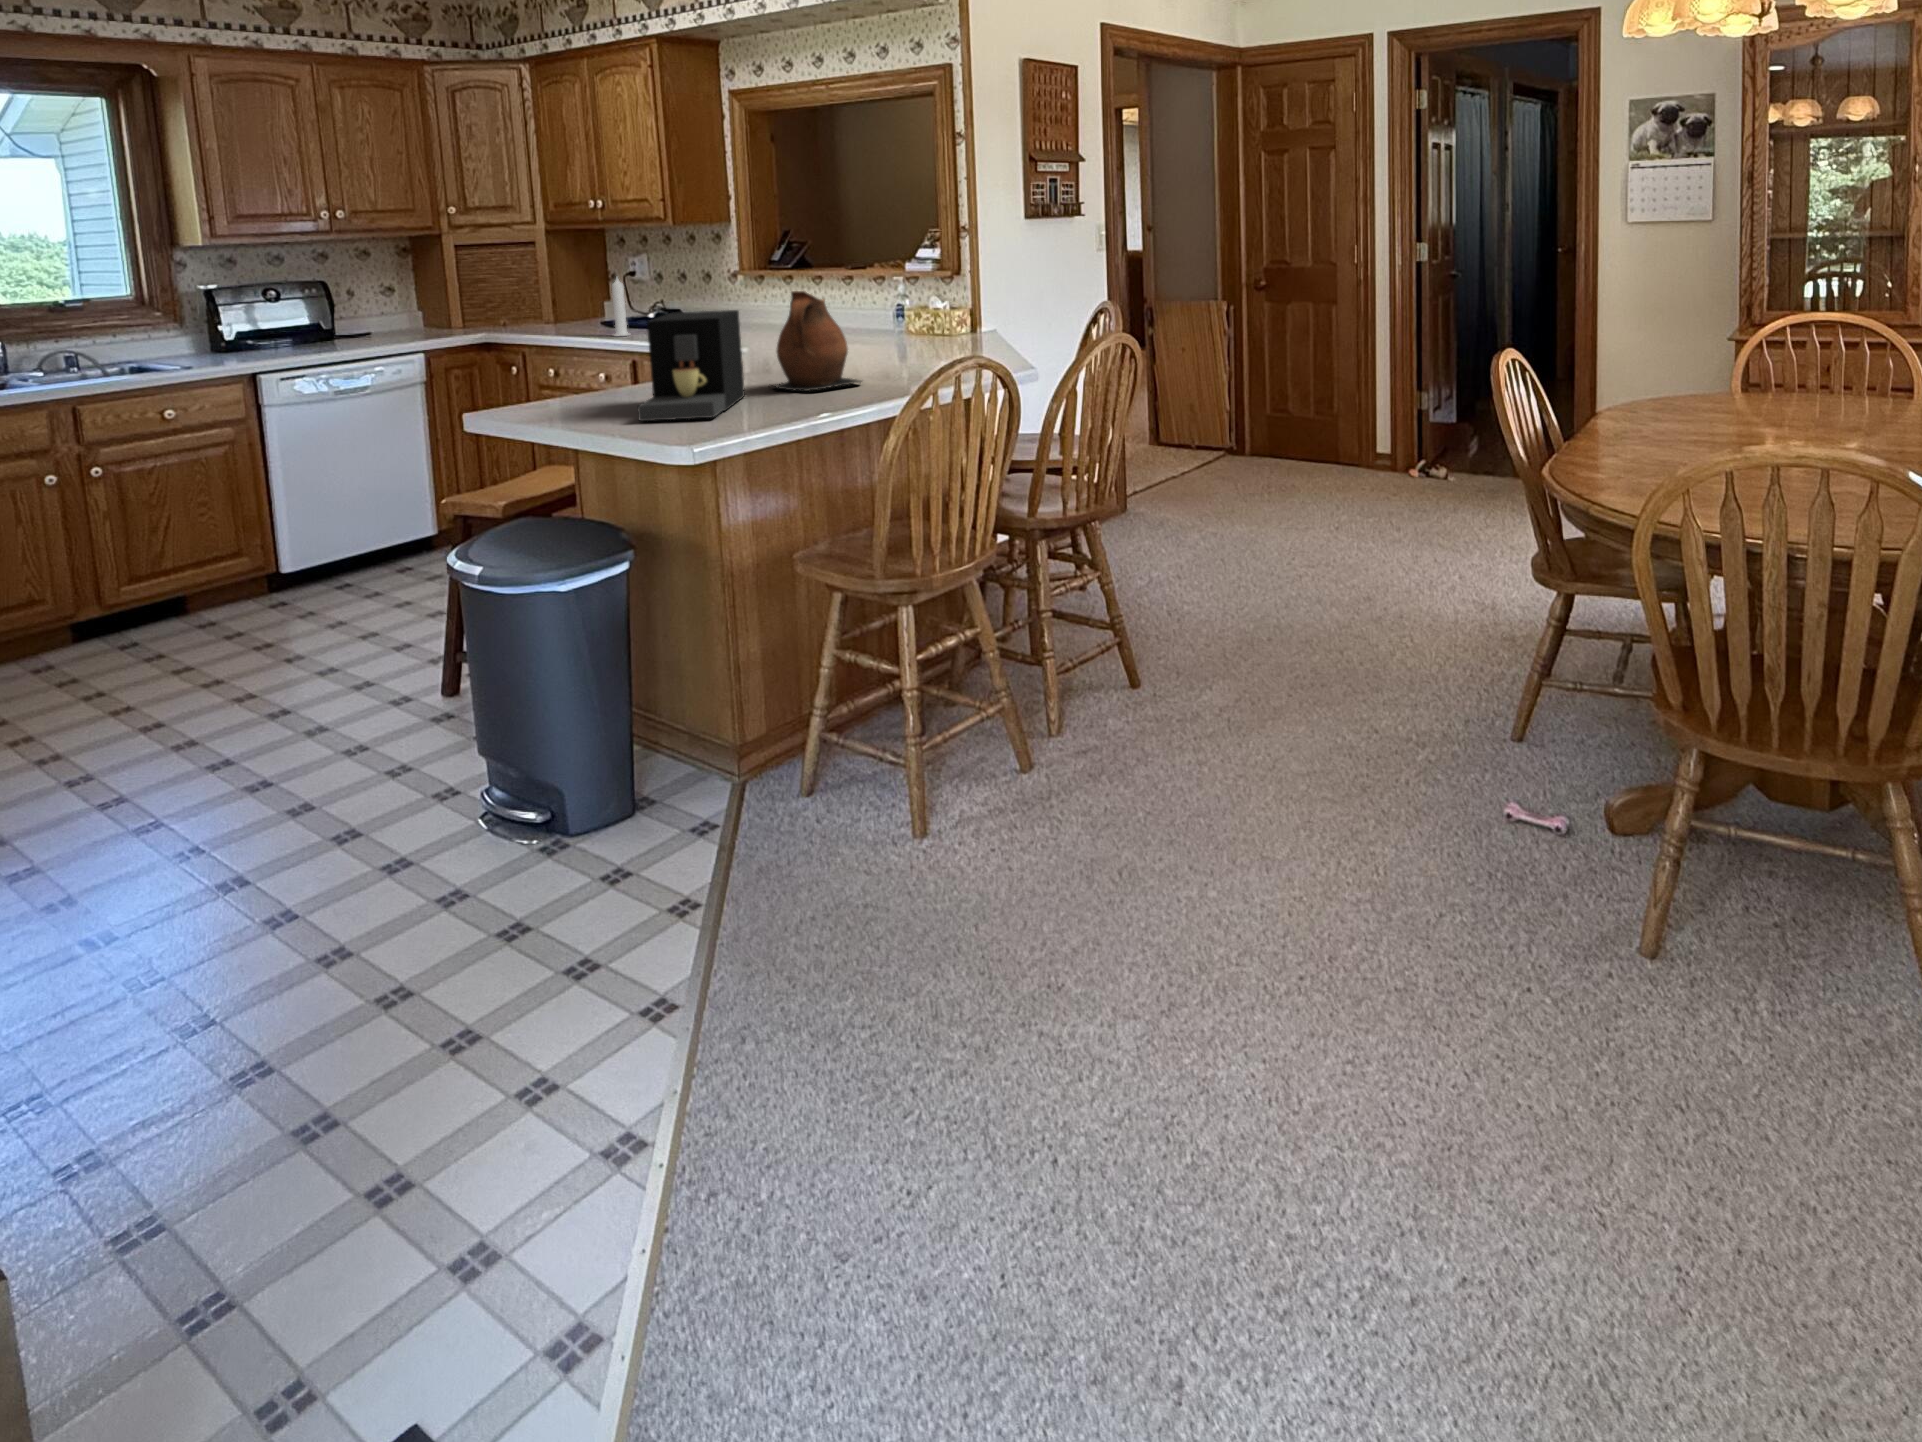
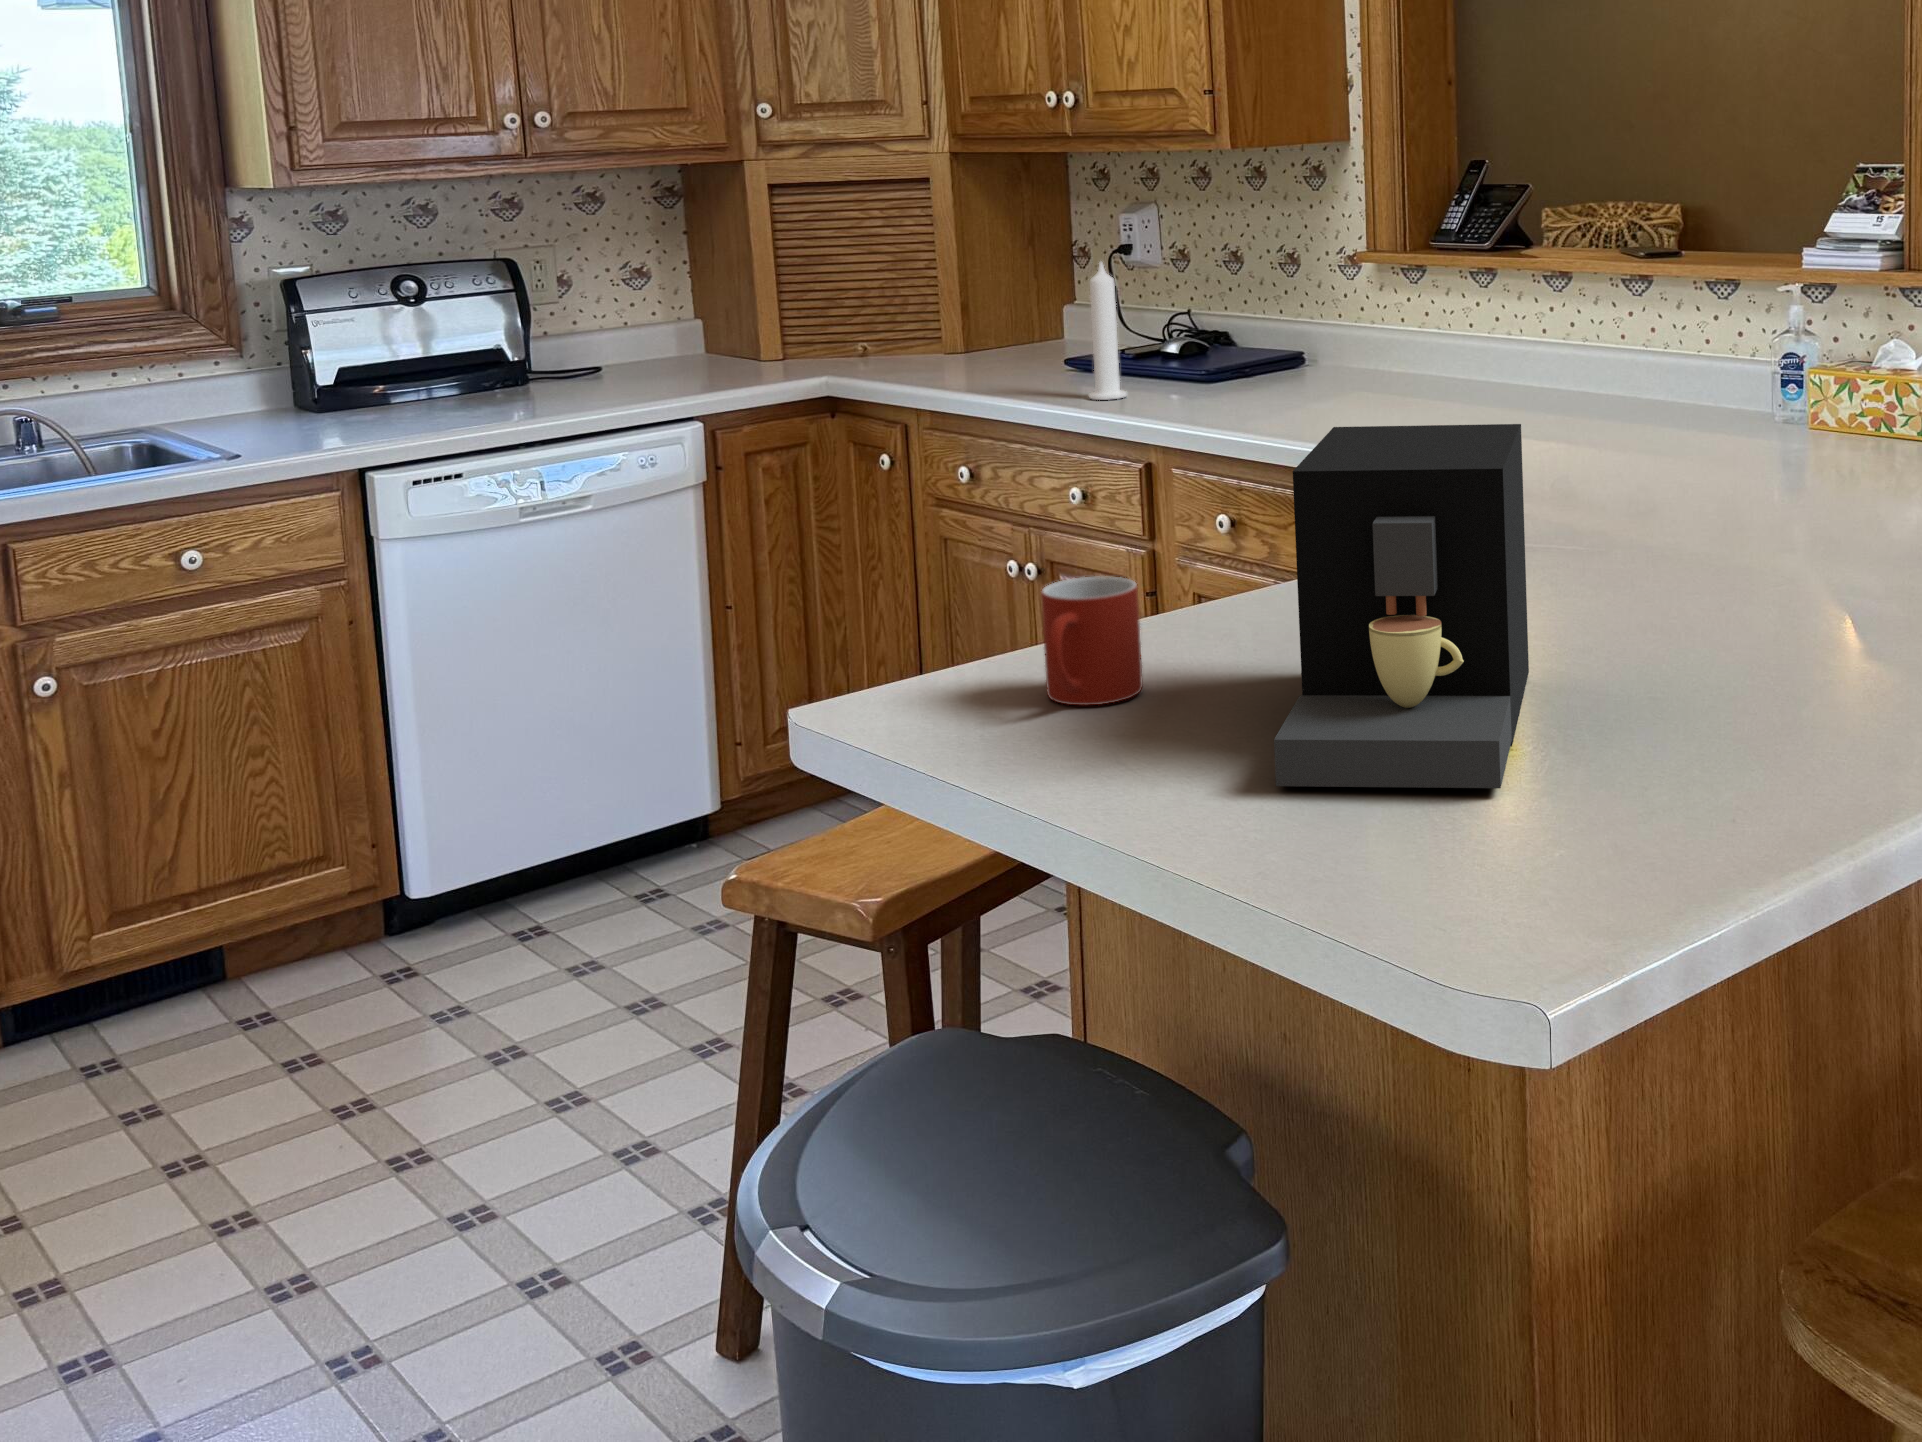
ceramic pitcher: present [772,291,862,391] -> none [1573,367,1841,662]
mug: none [562,368,602,410] -> present [1041,576,1143,705]

